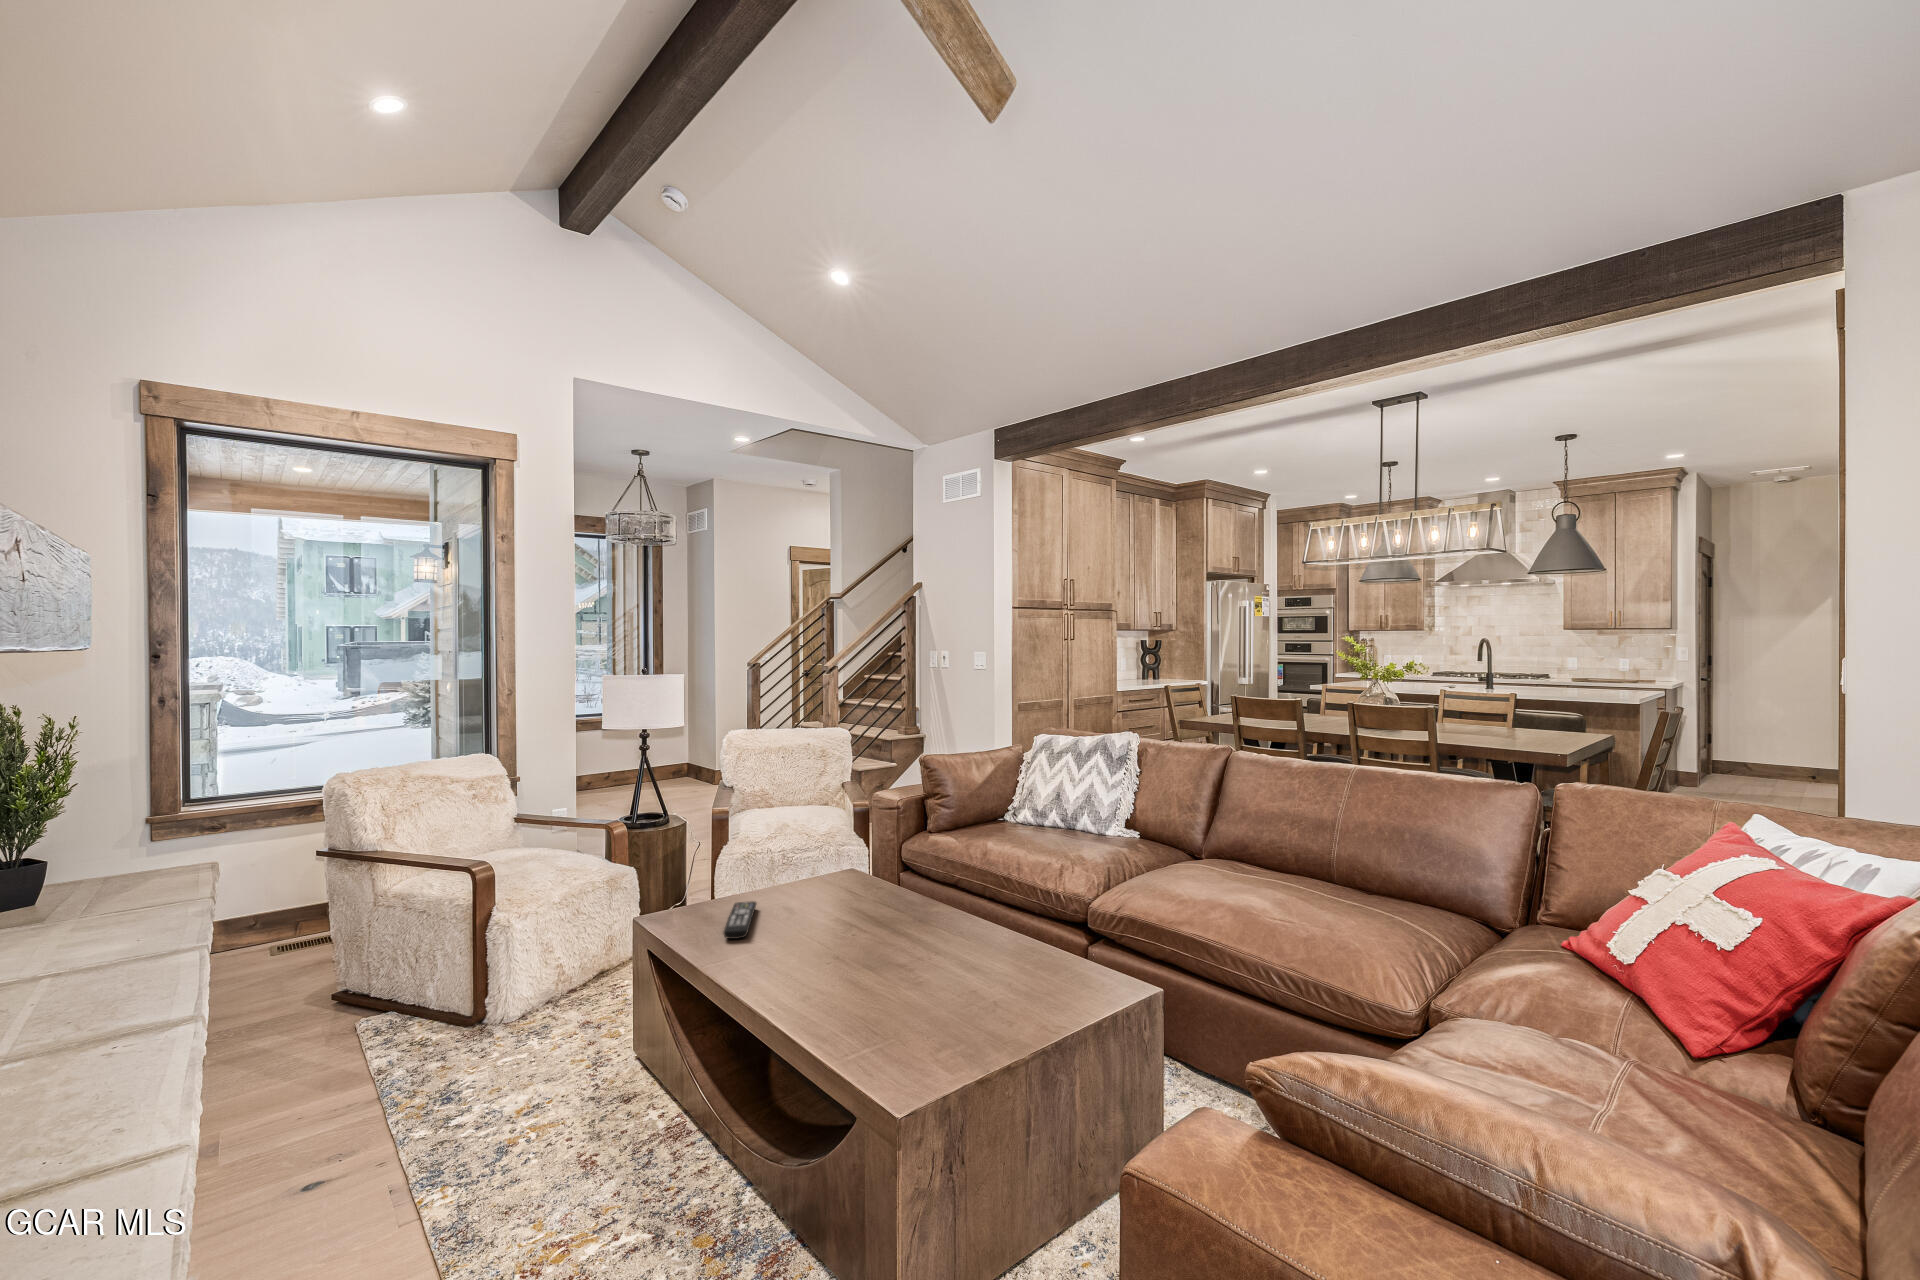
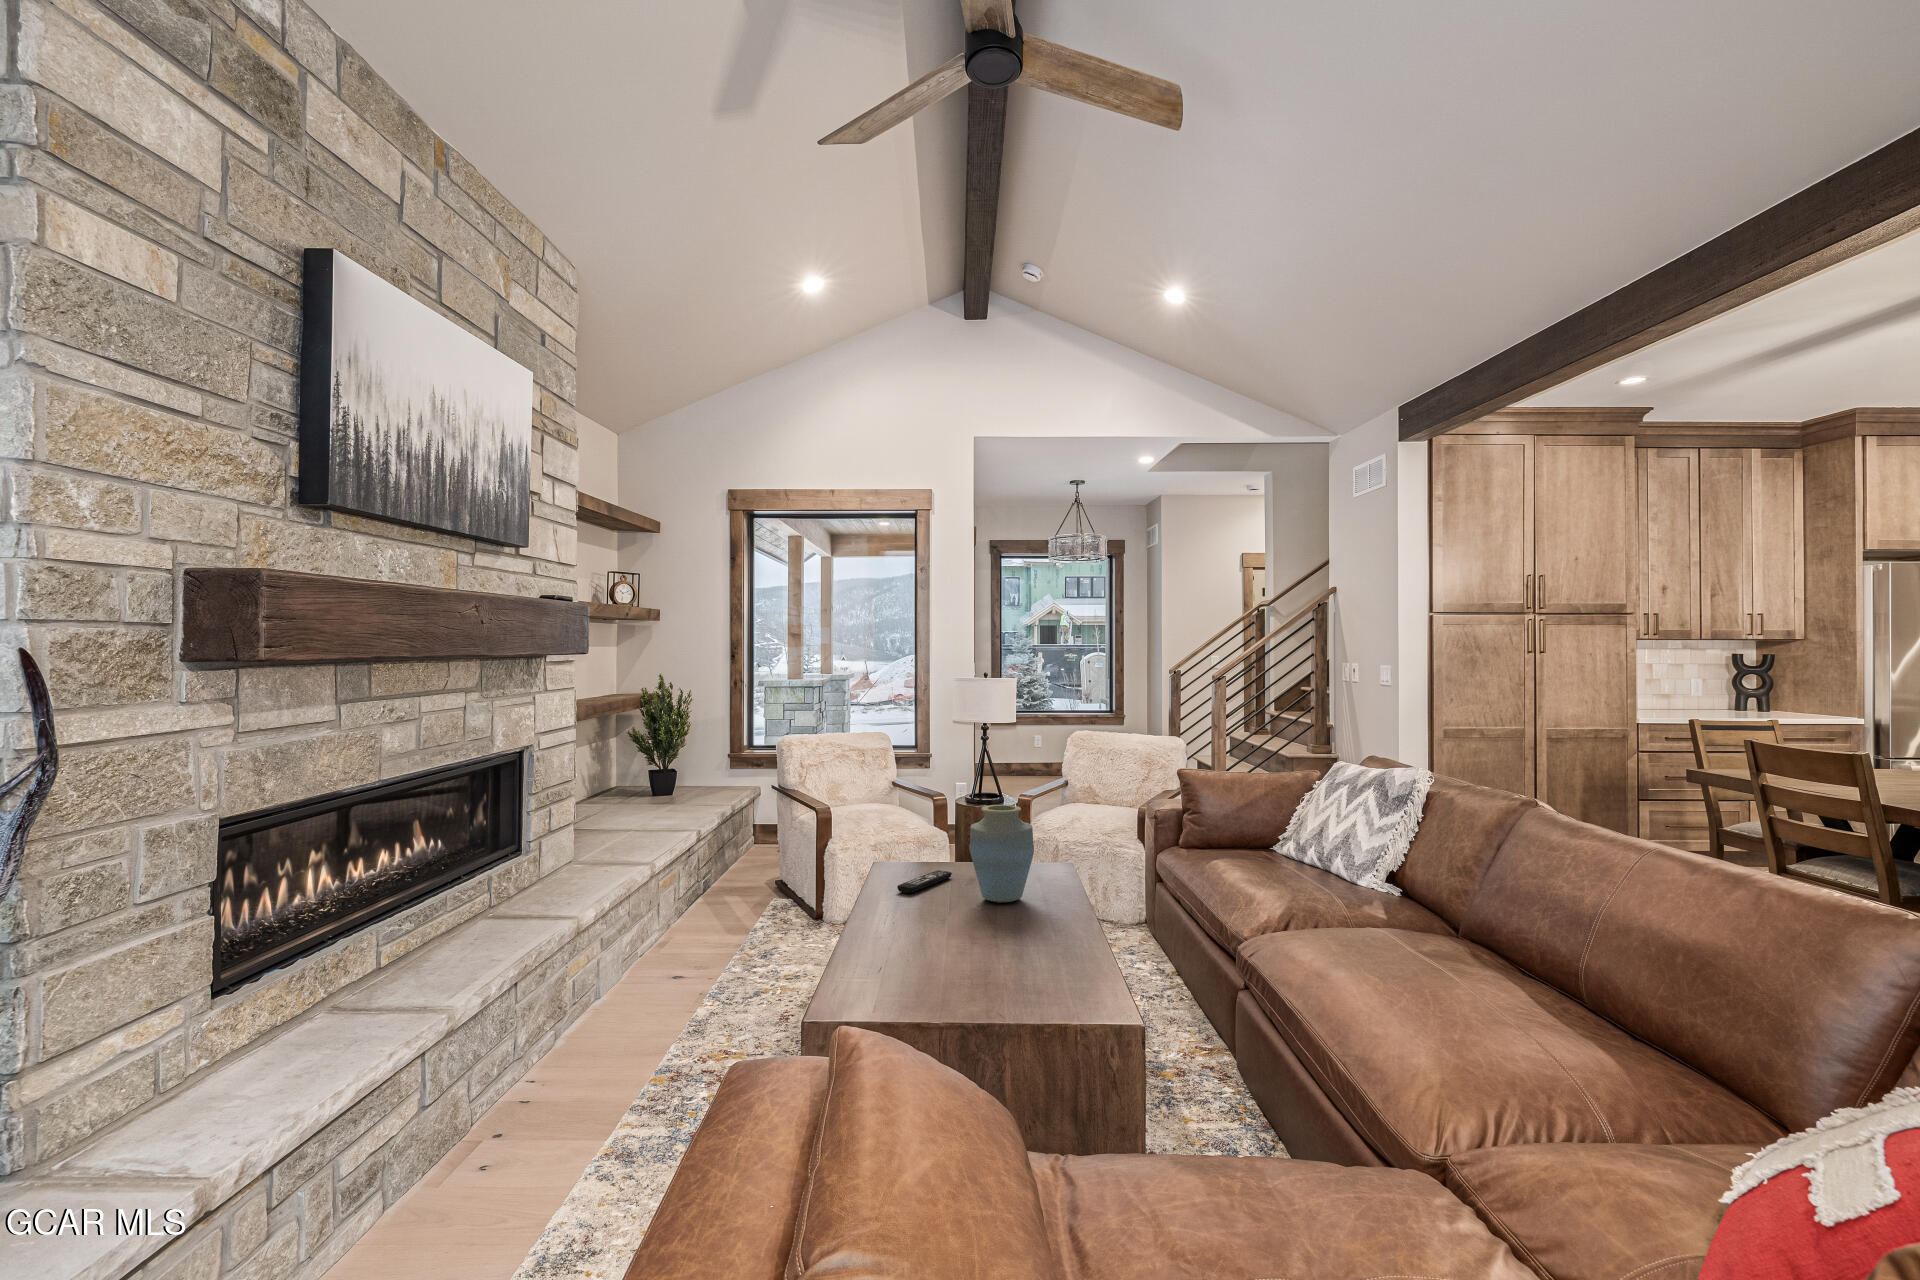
vase: none [817,809,891,923] -> present [969,805,1034,903]

